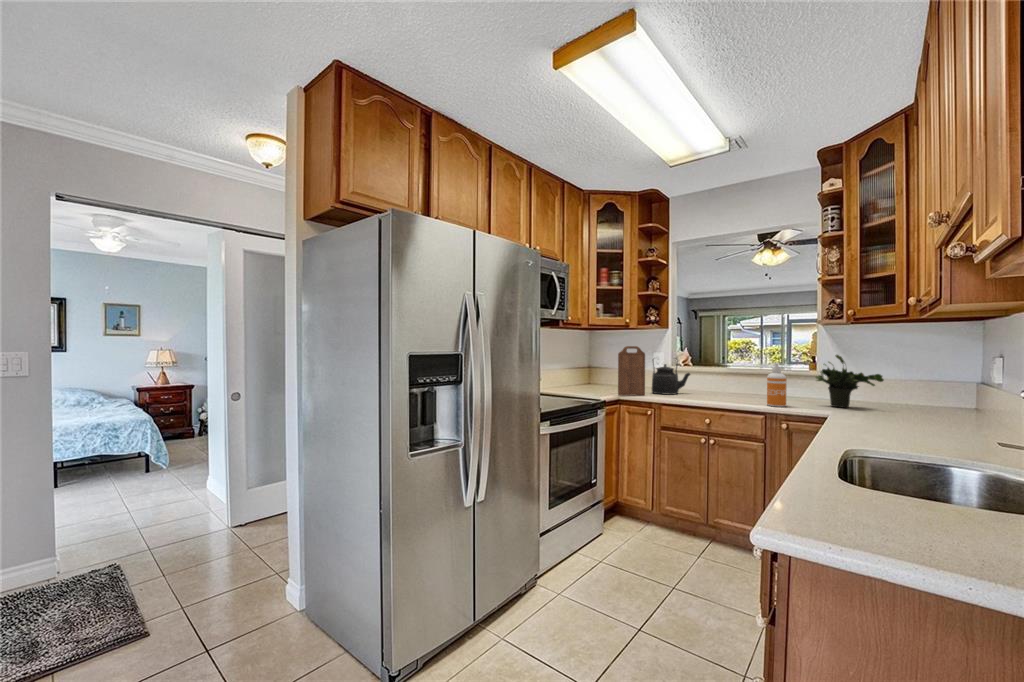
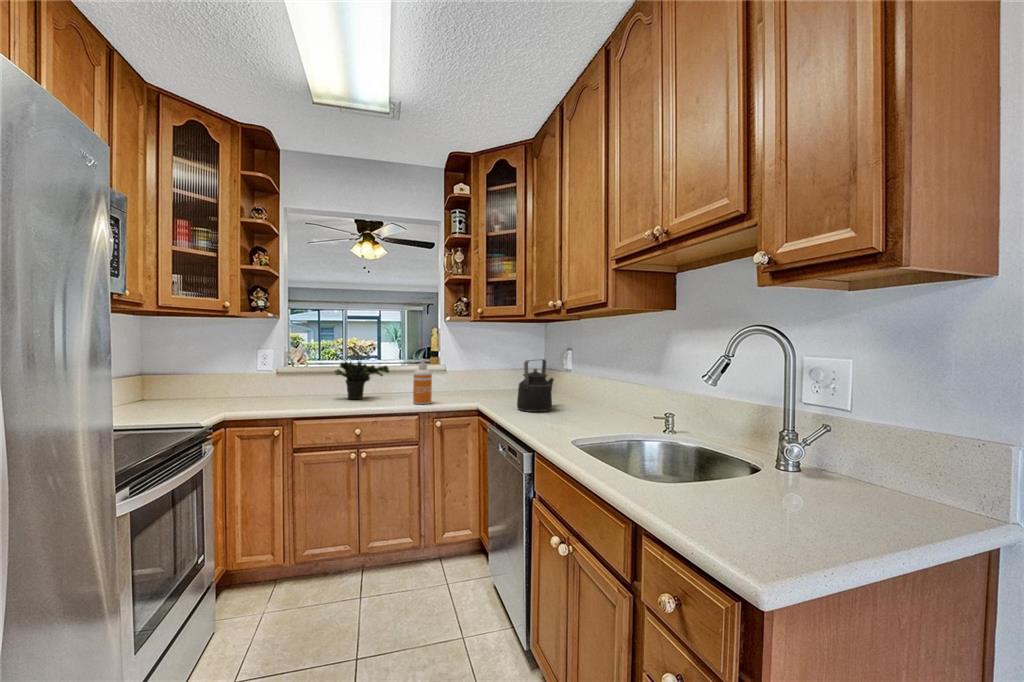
cutting board: present [618,346,645,396] -> none [221,341,262,413]
potted plant: present [816,355,884,408] -> present [335,349,389,399]
kettle: present [652,359,690,395] -> present [517,359,554,412]

